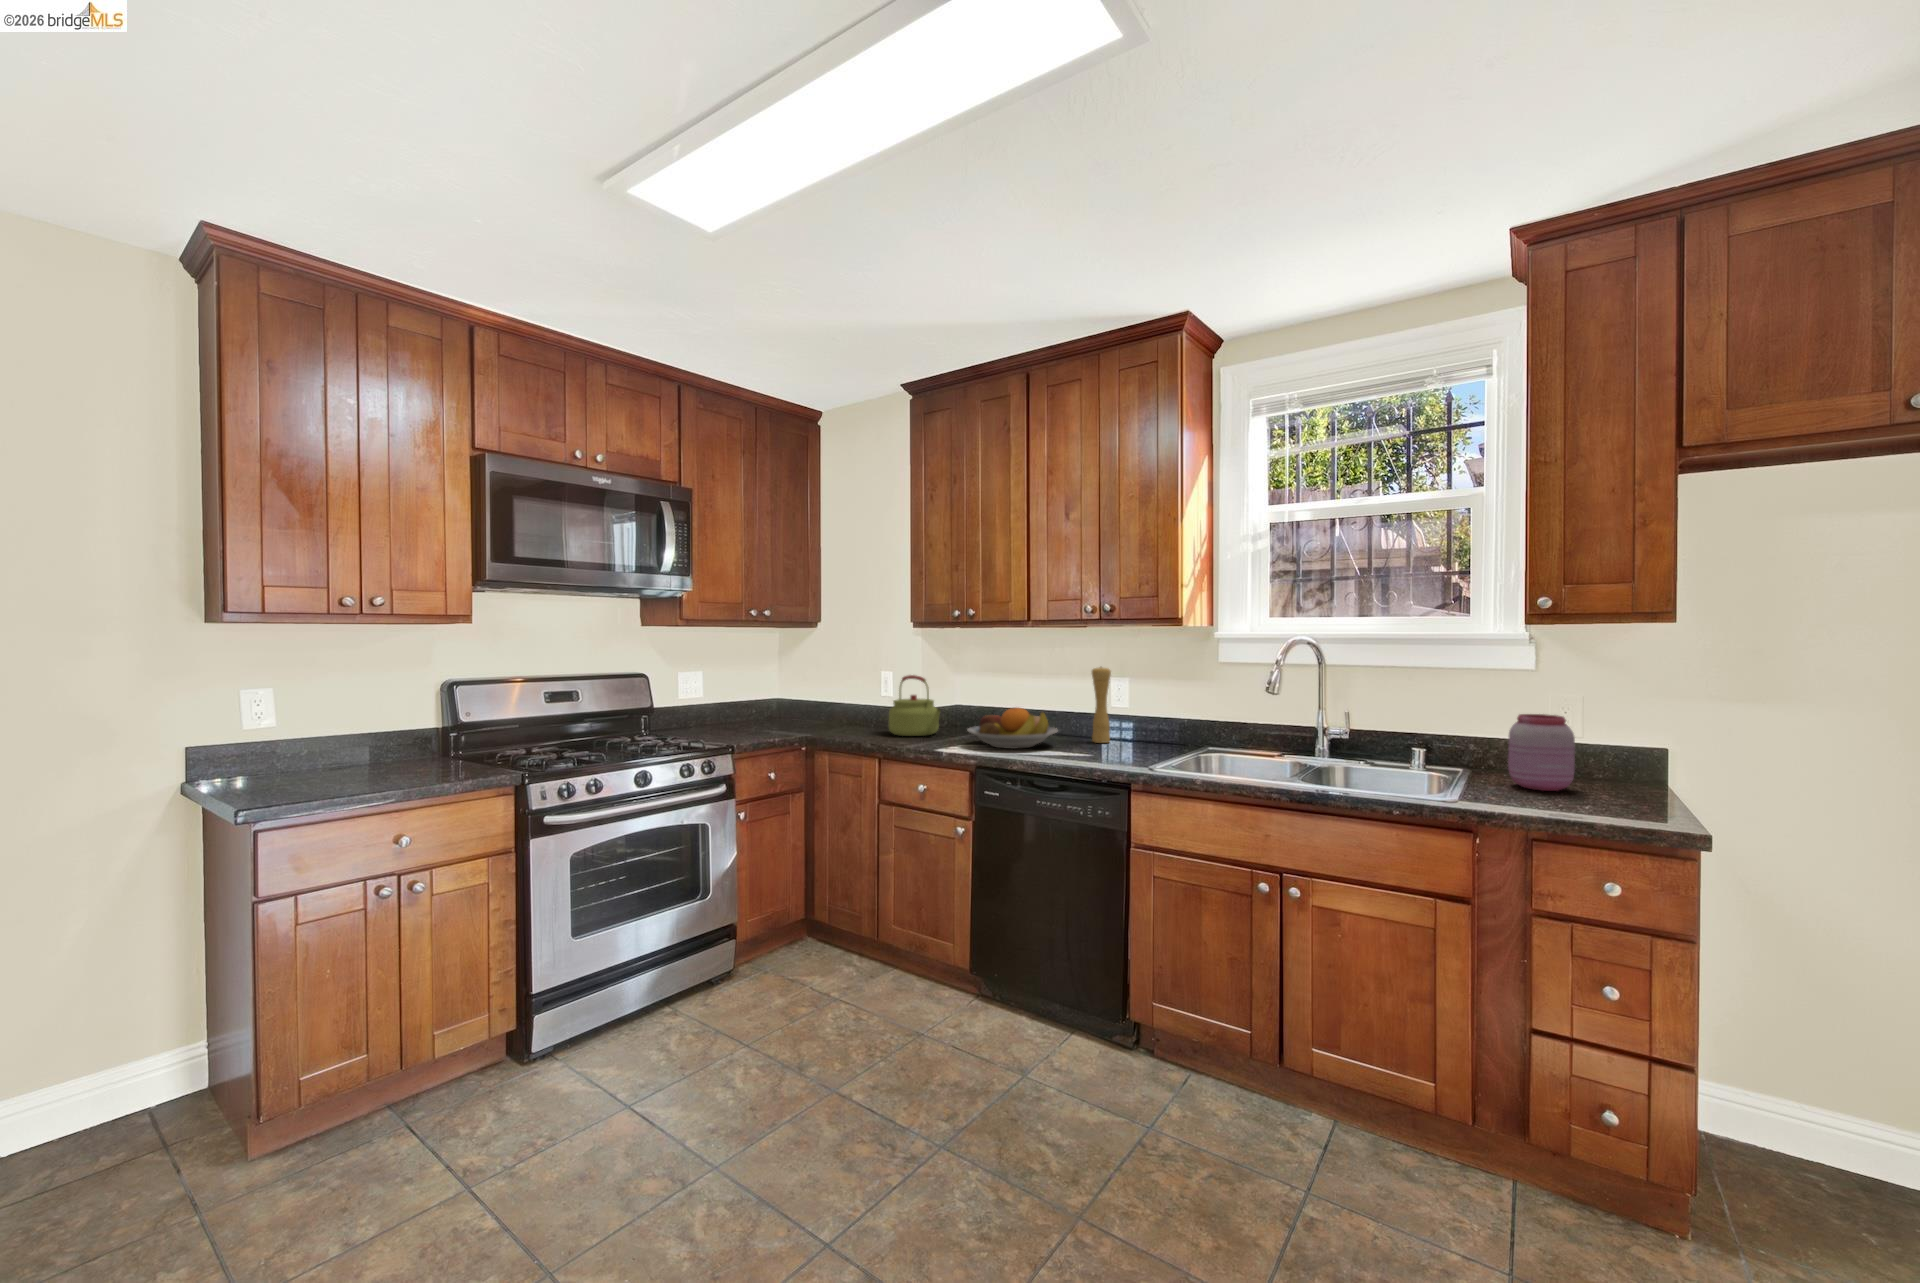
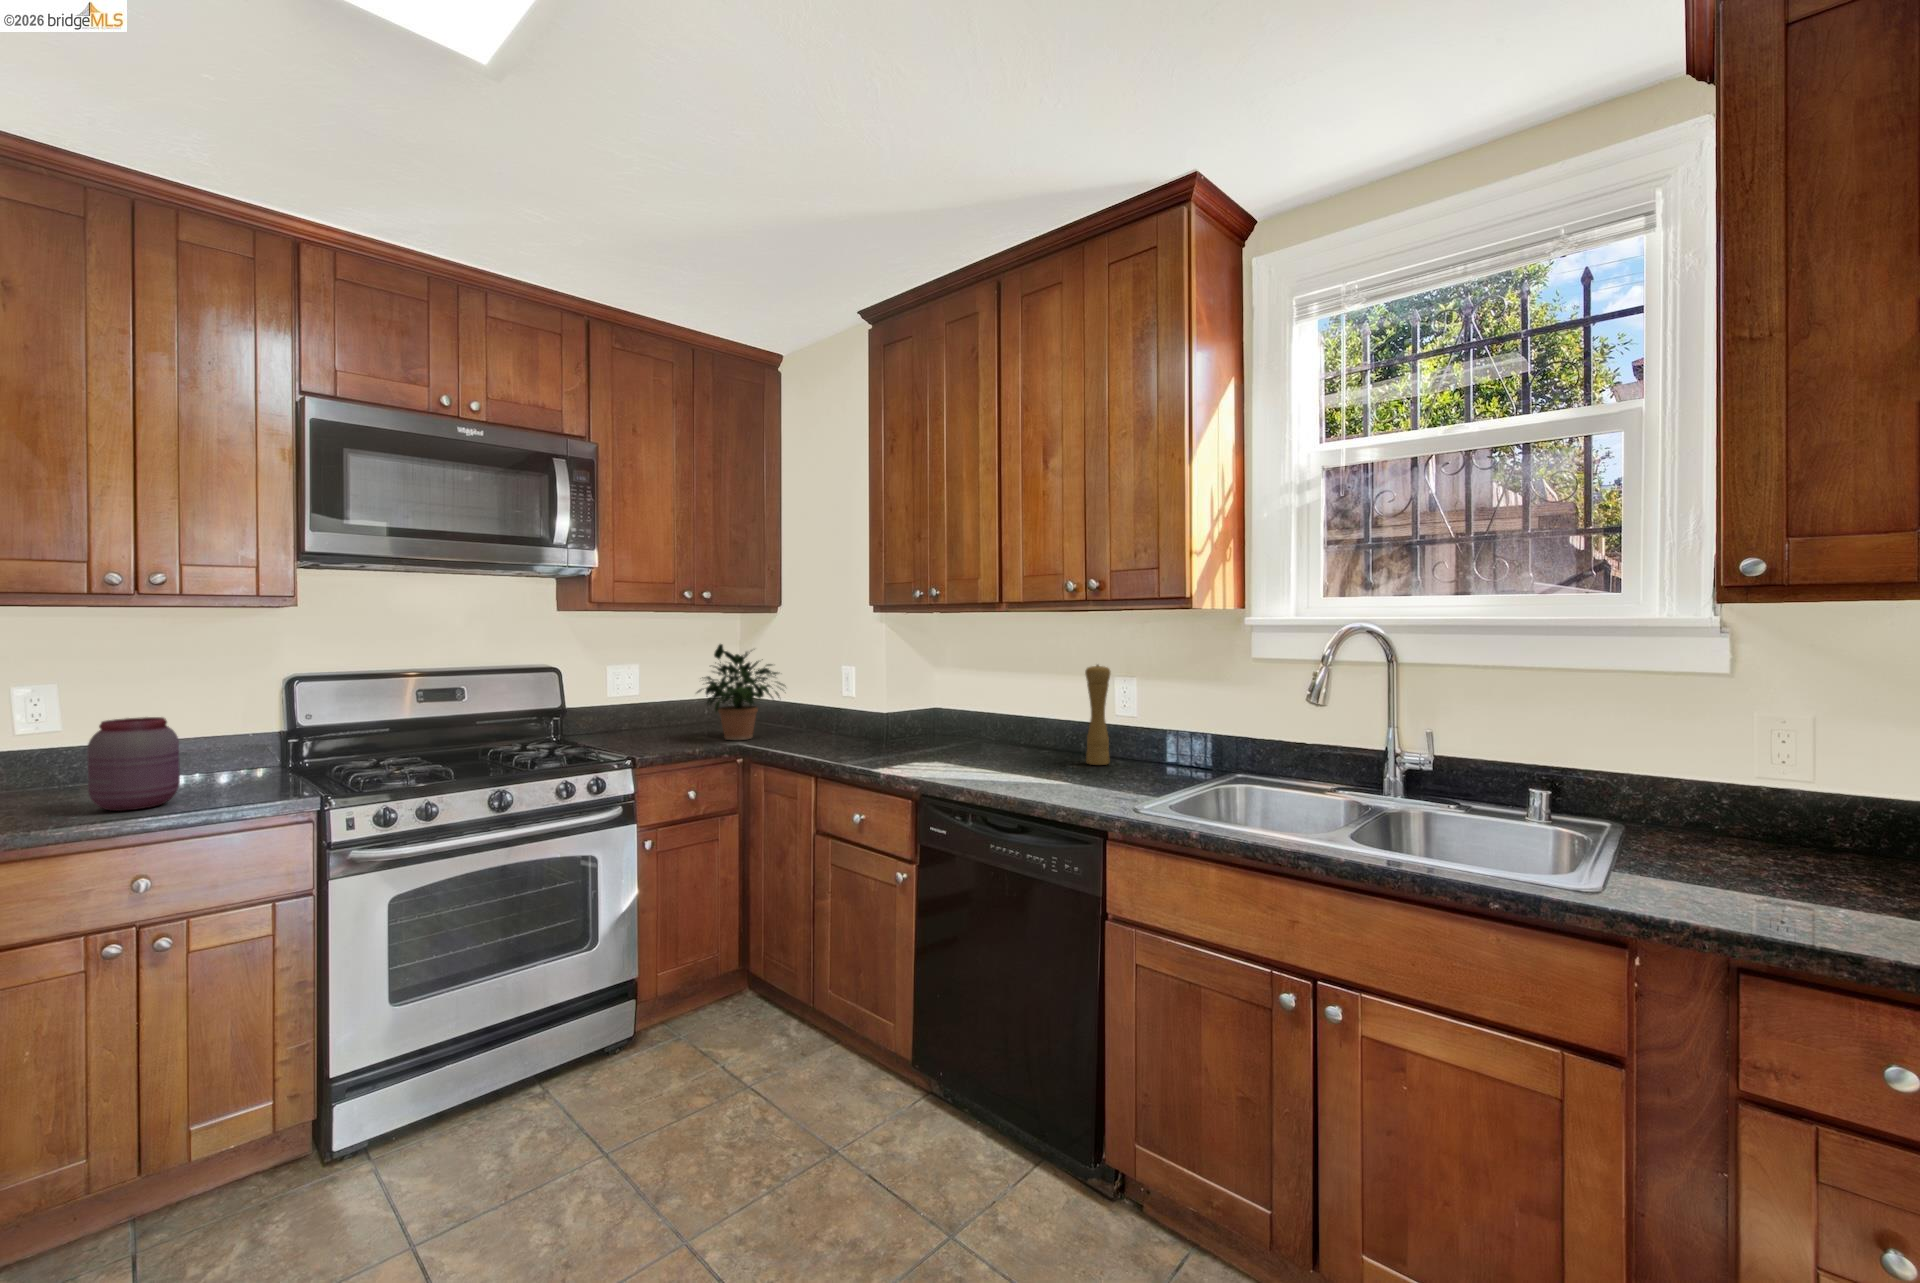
potted plant: none [761,651,839,731] -> present [697,644,785,740]
kettle: present [889,675,941,736] -> none [838,674,901,750]
fruit bowl: present [967,707,1058,749] -> none [919,717,1037,771]
jar: present [1508,714,1575,791] -> present [87,717,180,811]

